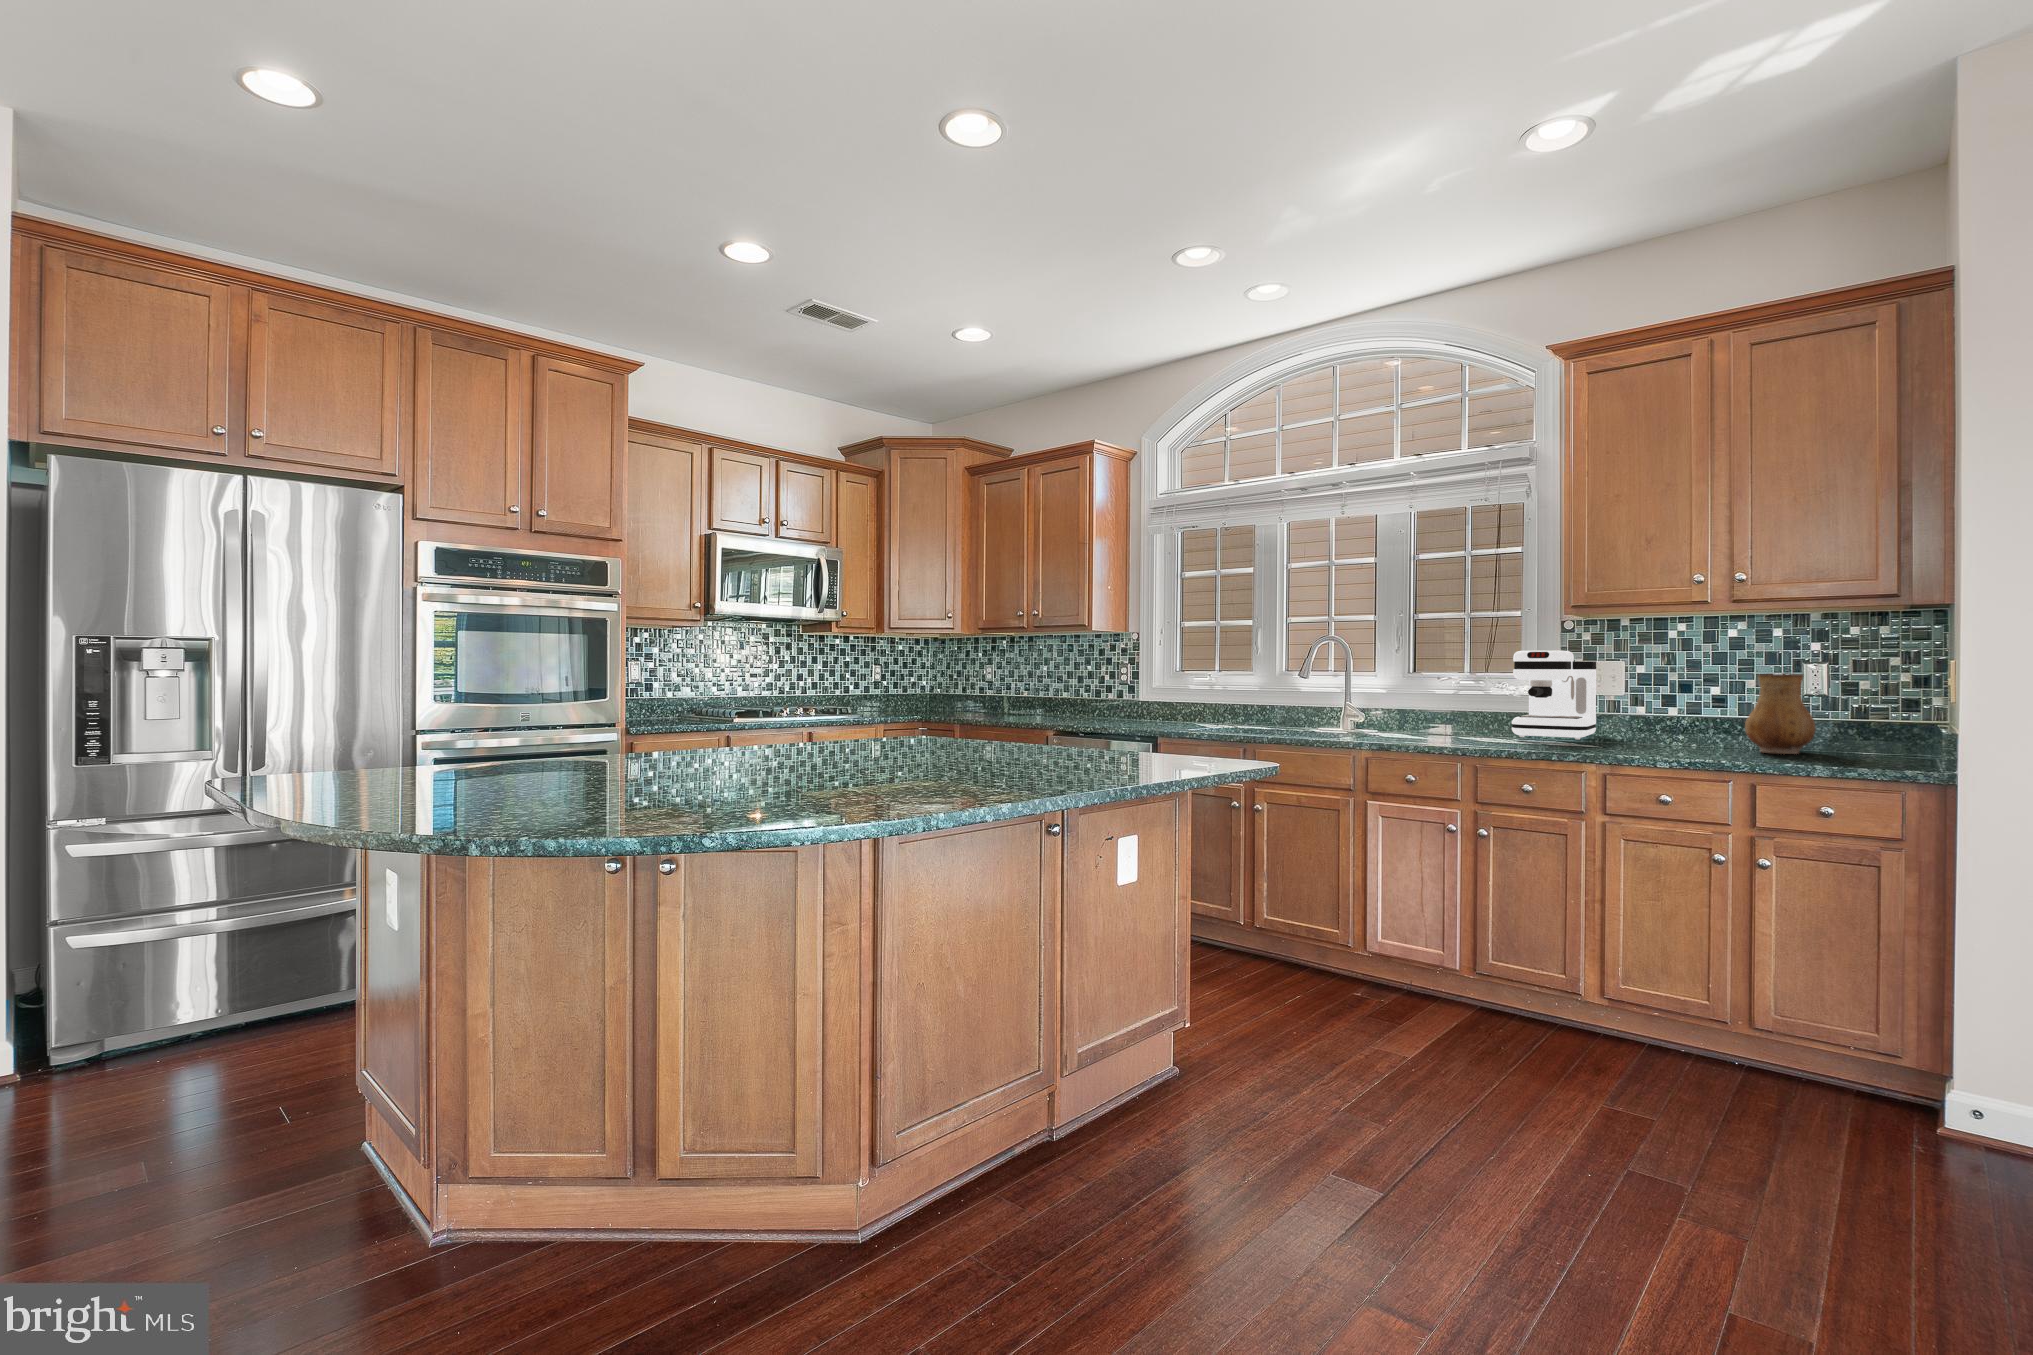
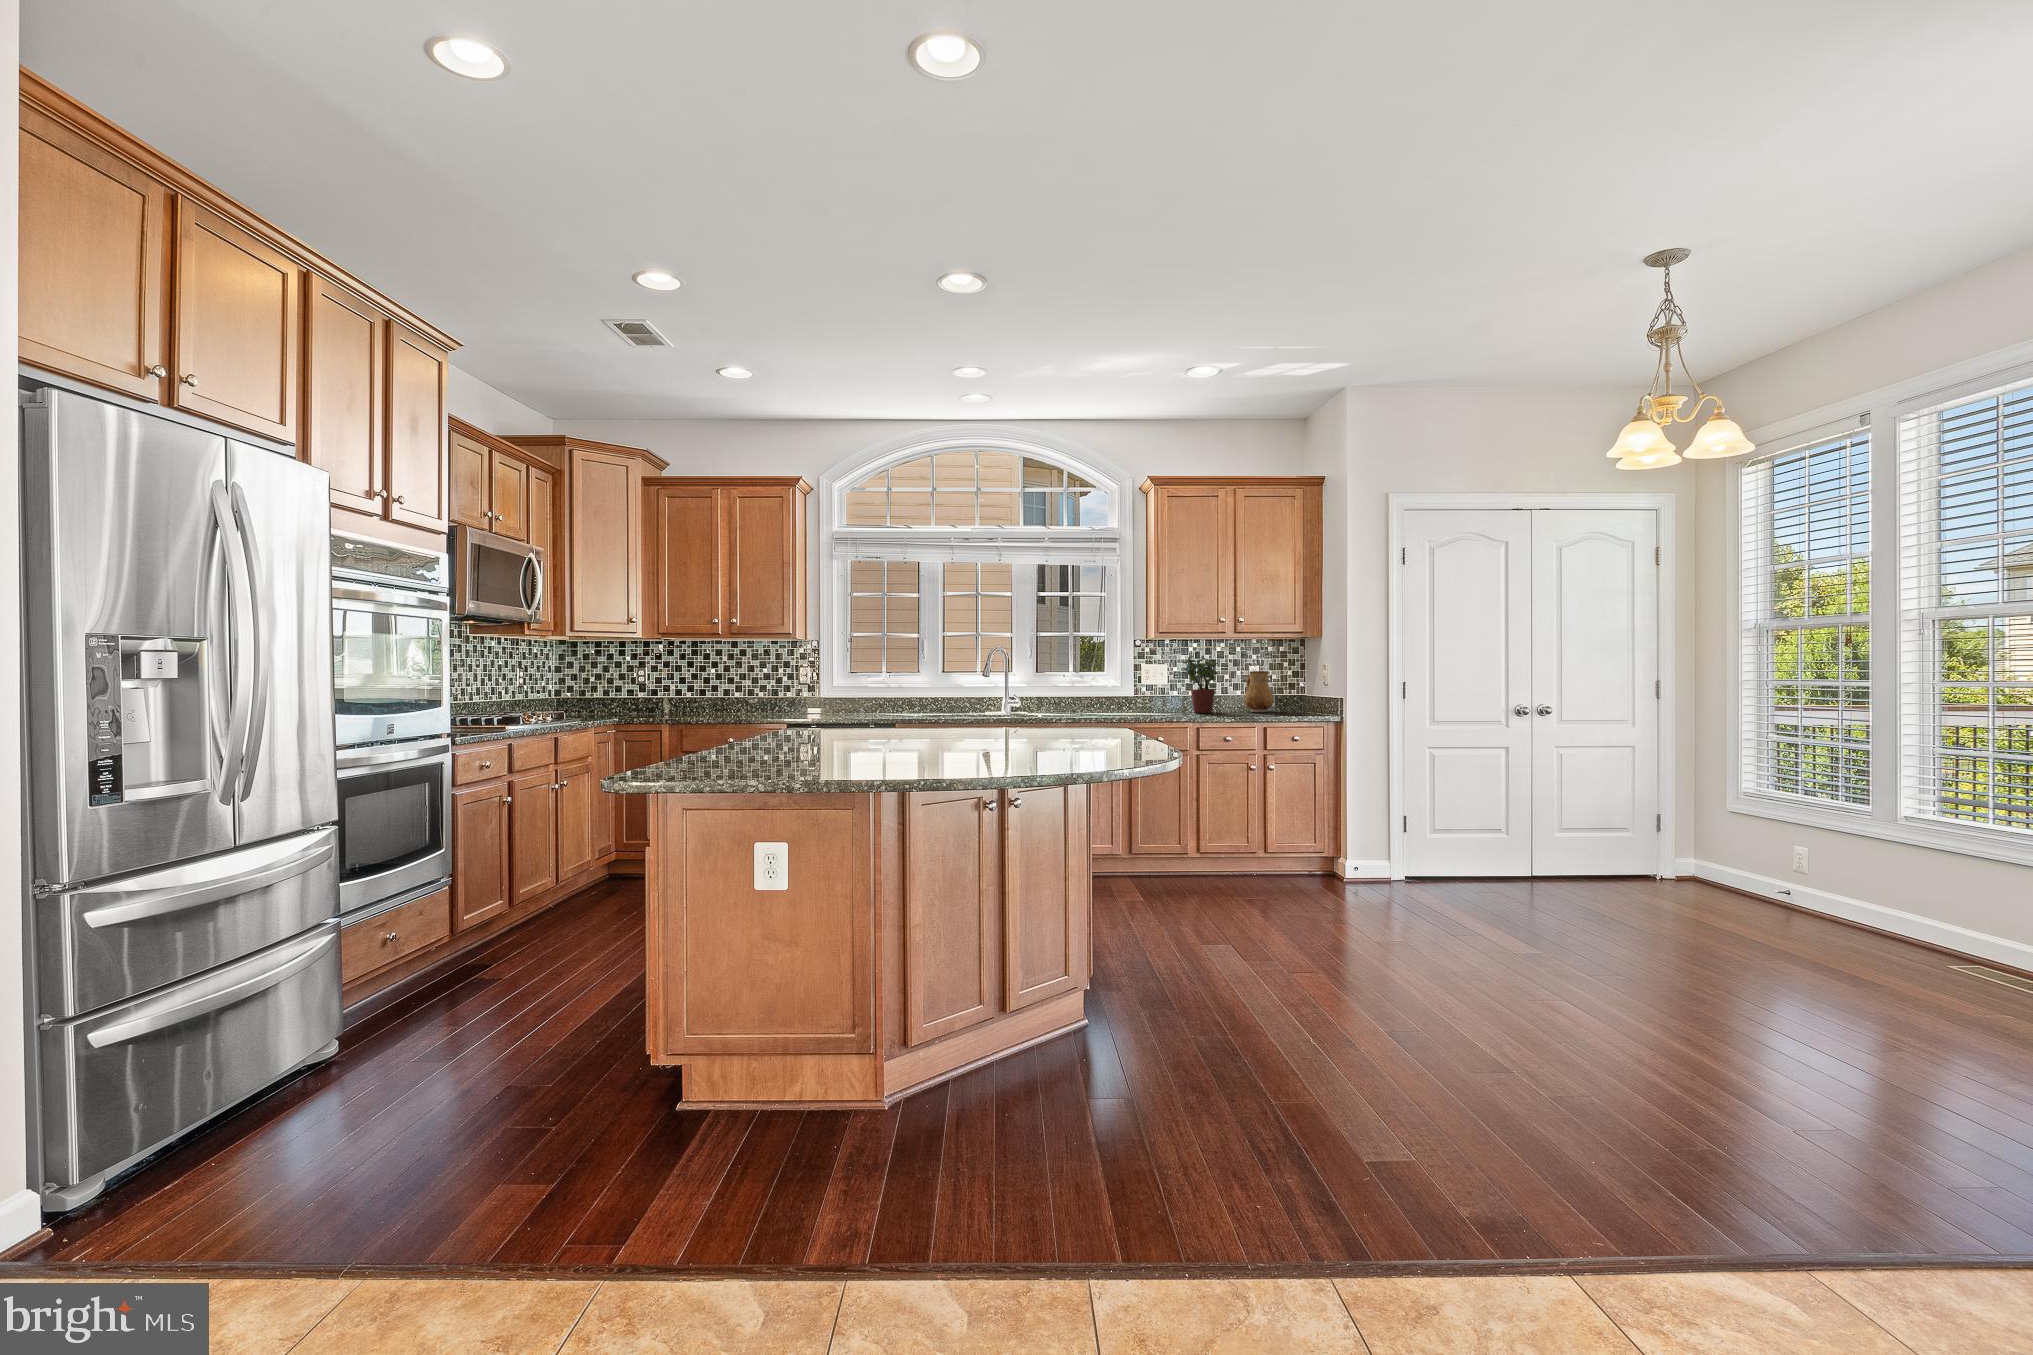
potted plant: none [1608,645,1685,749] -> present [1183,656,1217,713]
coffee maker: present [1512,650,1596,740] -> none [1118,659,1163,711]

